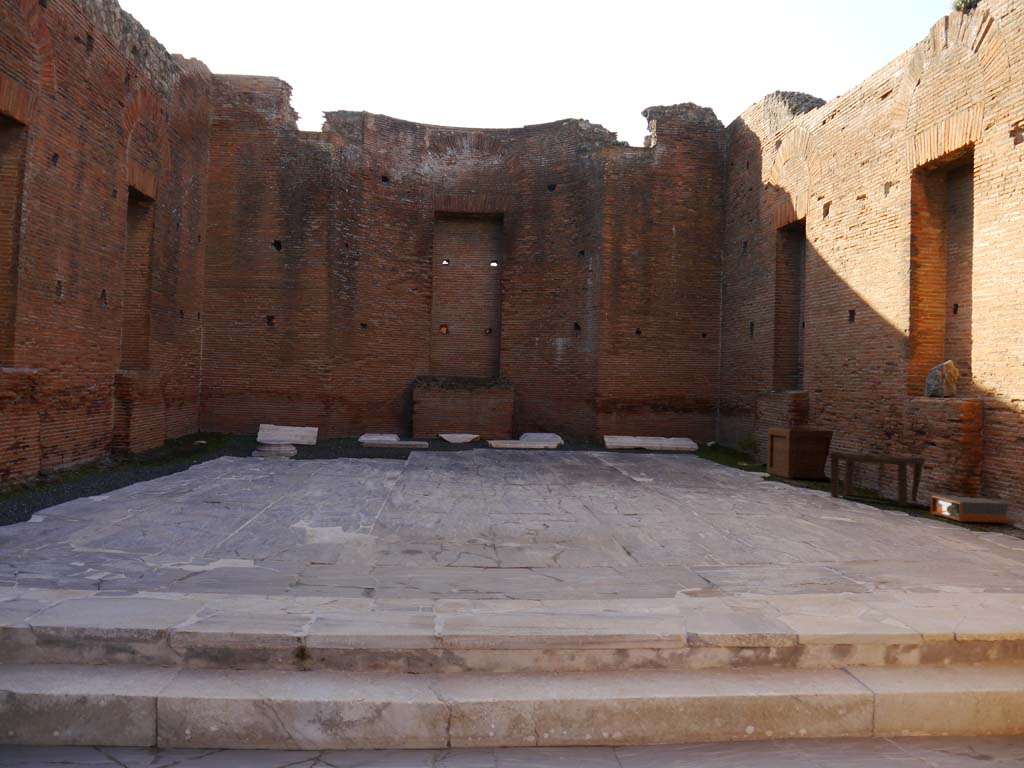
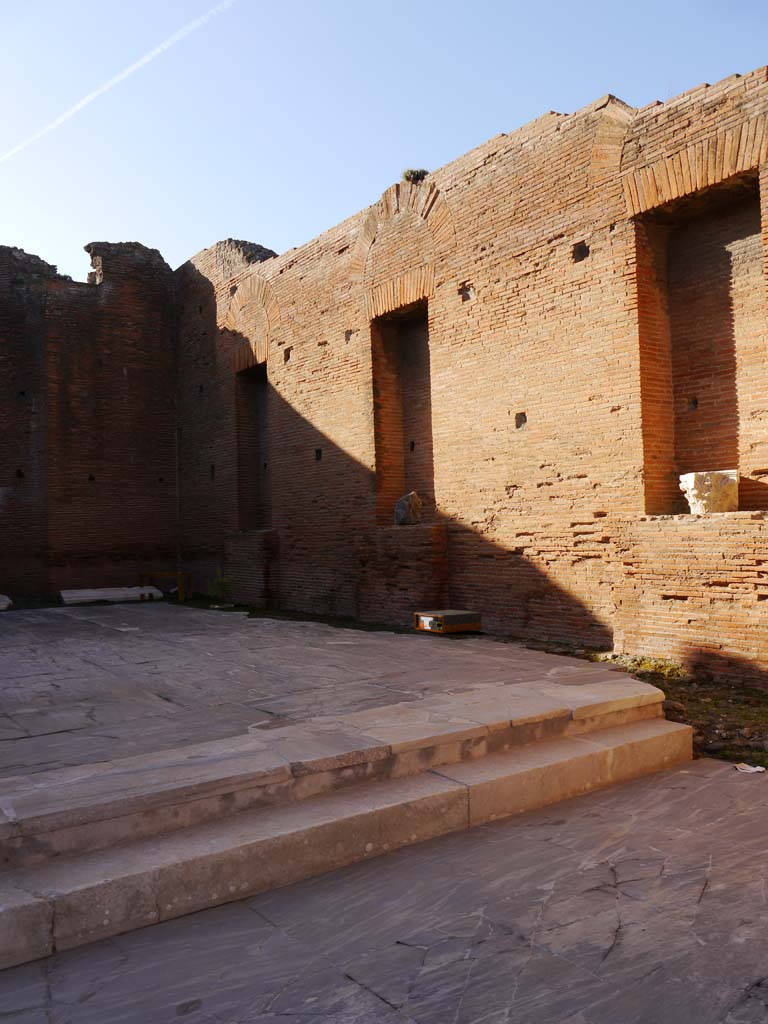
wooden crate: present [767,427,833,479] -> none [244,565,309,615]
bench: present [830,452,924,506] -> present [139,572,194,601]

